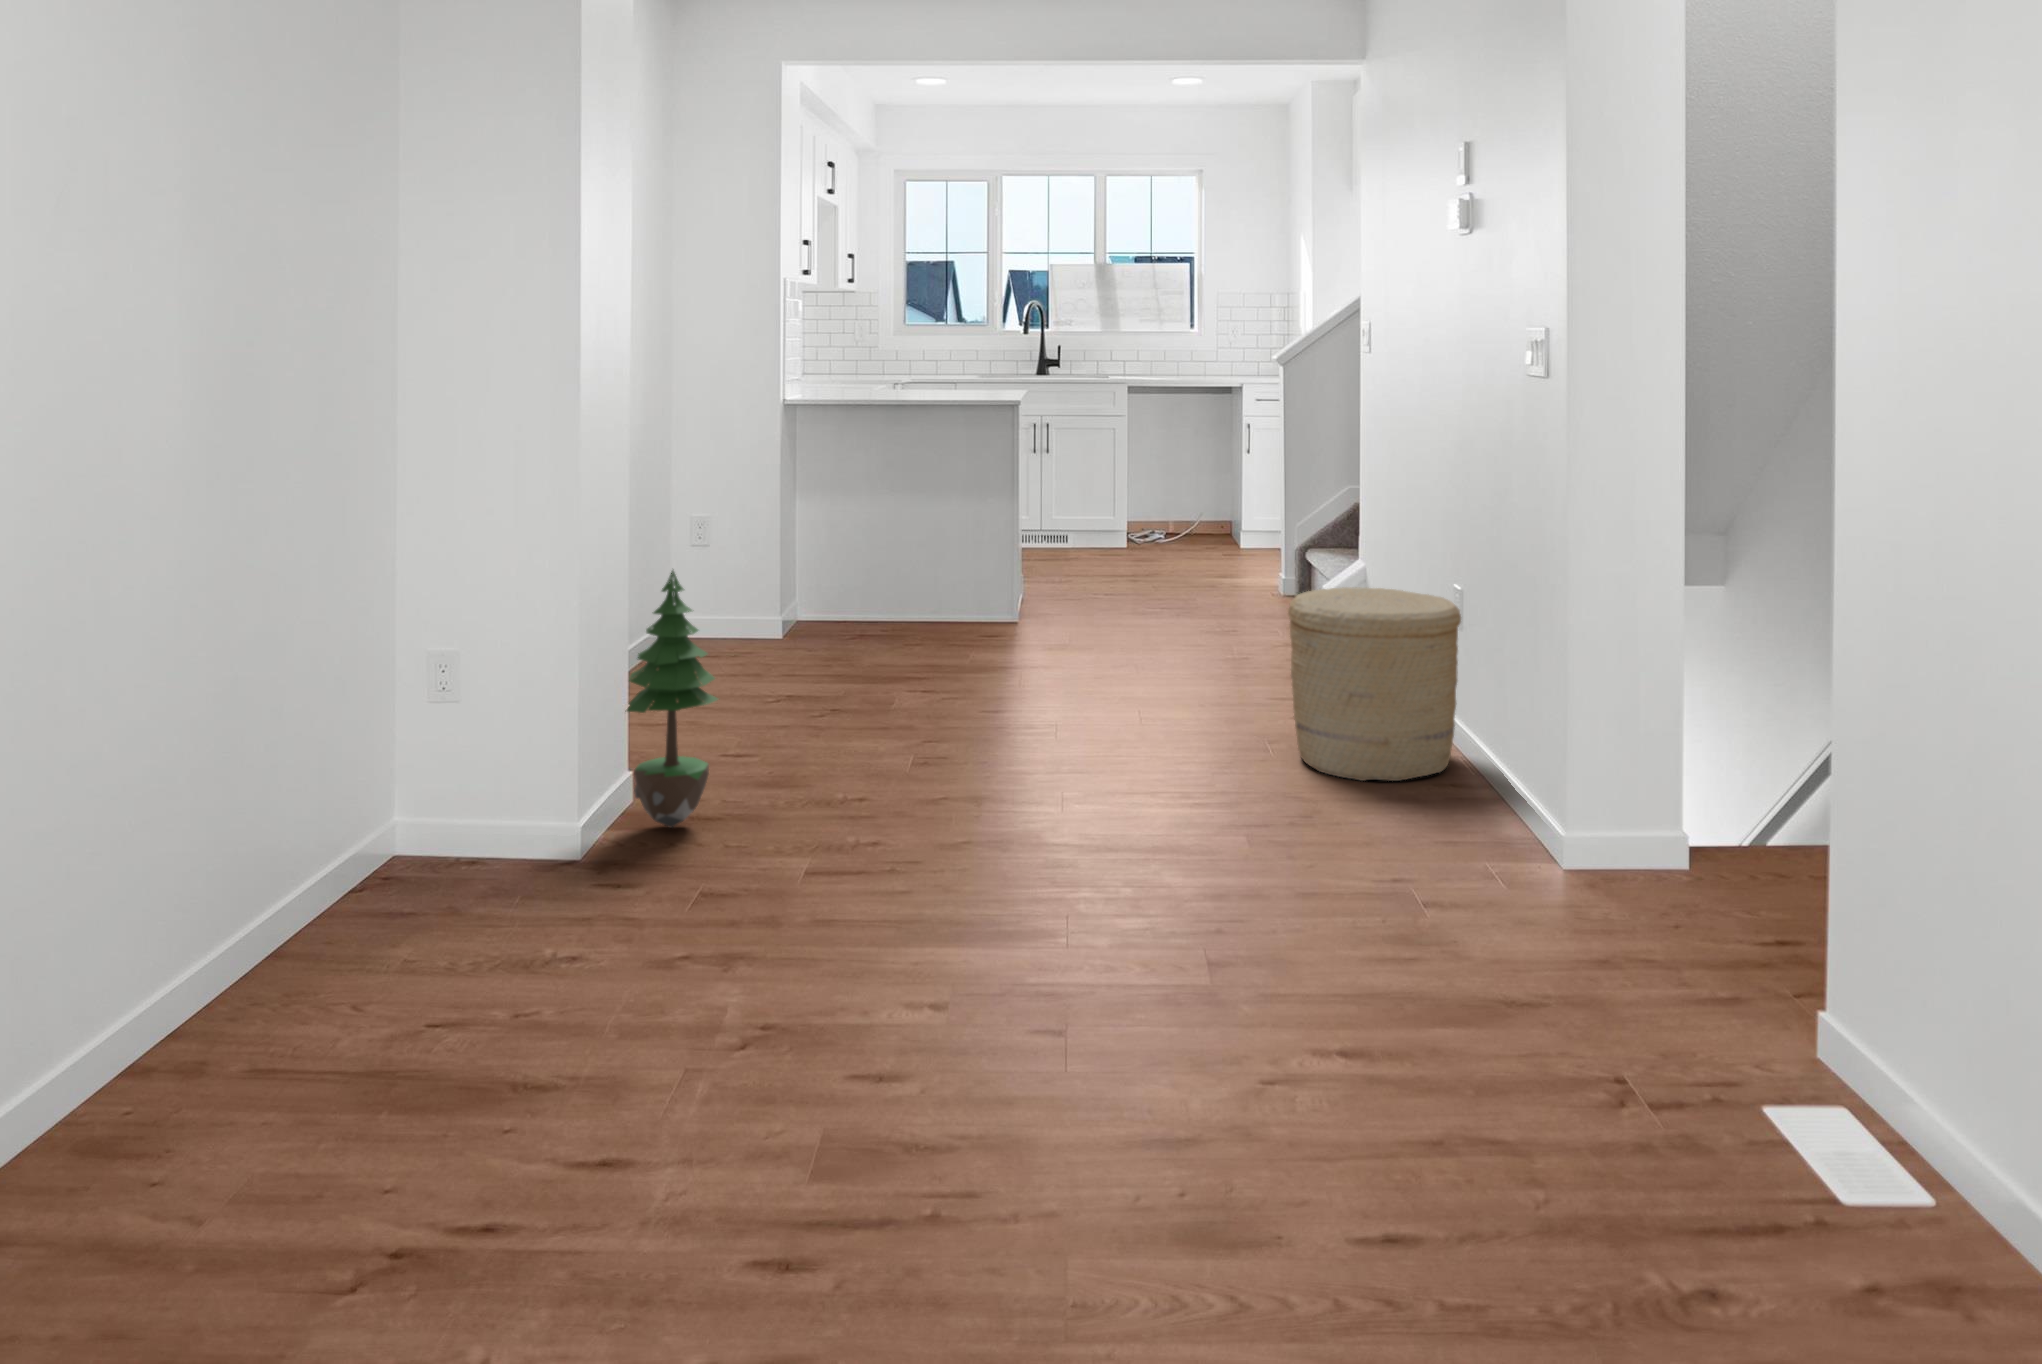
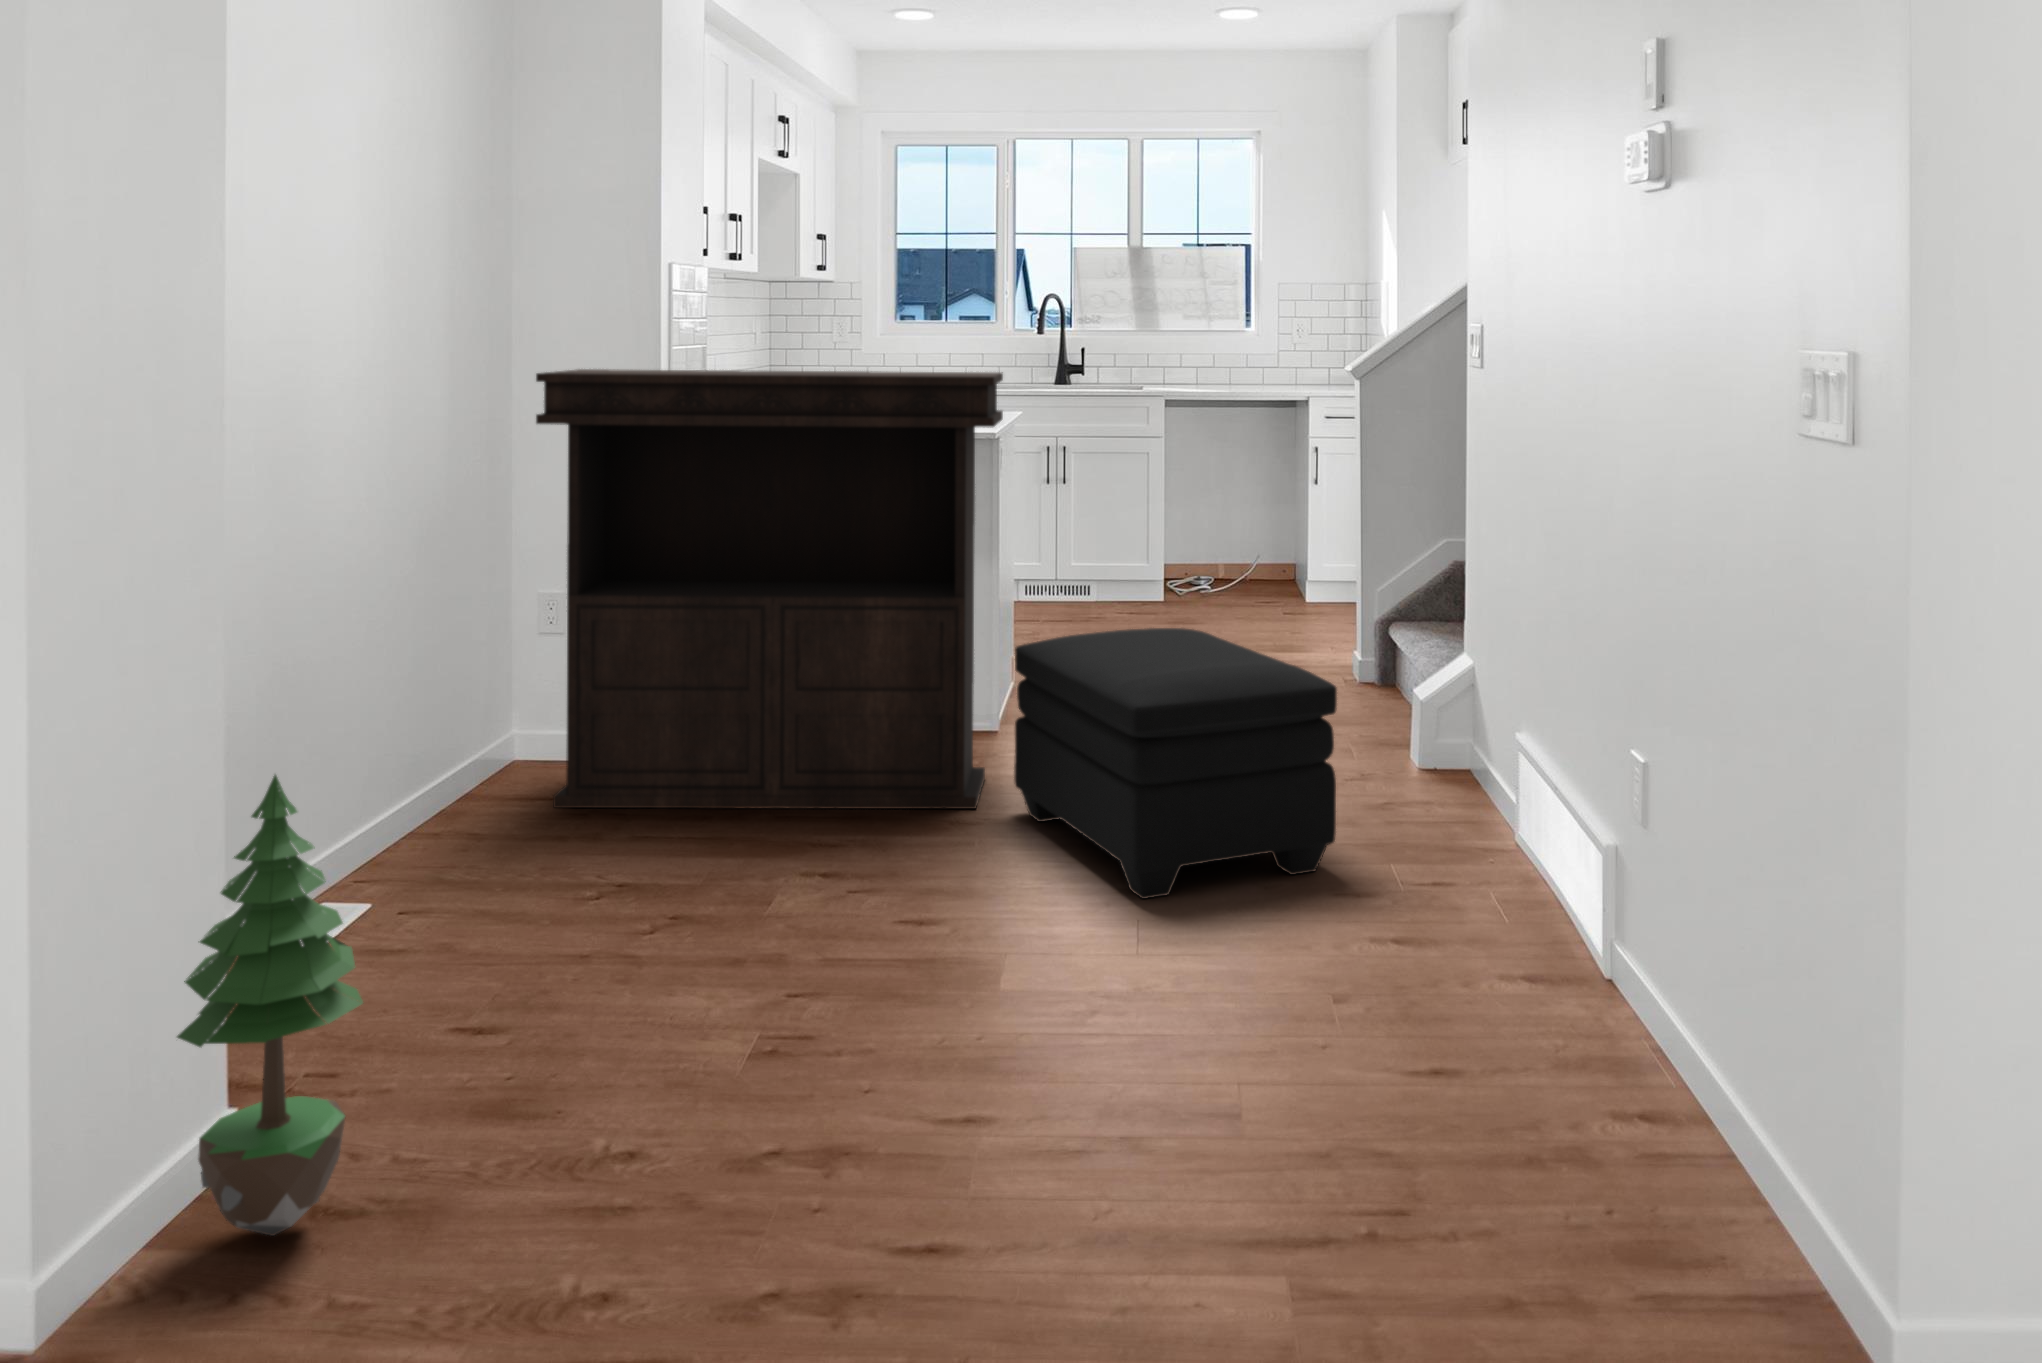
console table: none [707,356,1027,662] -> present [536,369,1003,809]
ottoman: none [1041,537,1266,704] -> present [1014,628,1337,899]
woven basket: present [1288,587,1461,781] -> none [1375,747,1656,1095]

